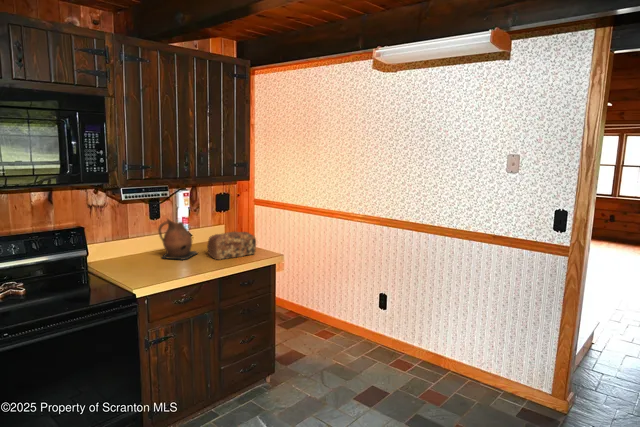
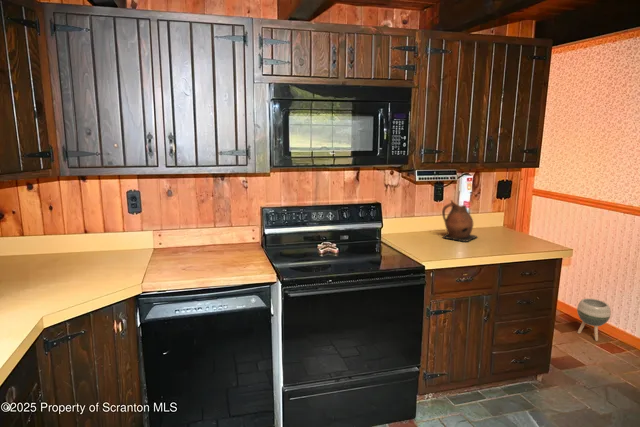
bread loaf: present [207,232,256,260] -> none [488,220,542,246]
planter: none [298,294,323,331] -> present [577,299,611,341]

